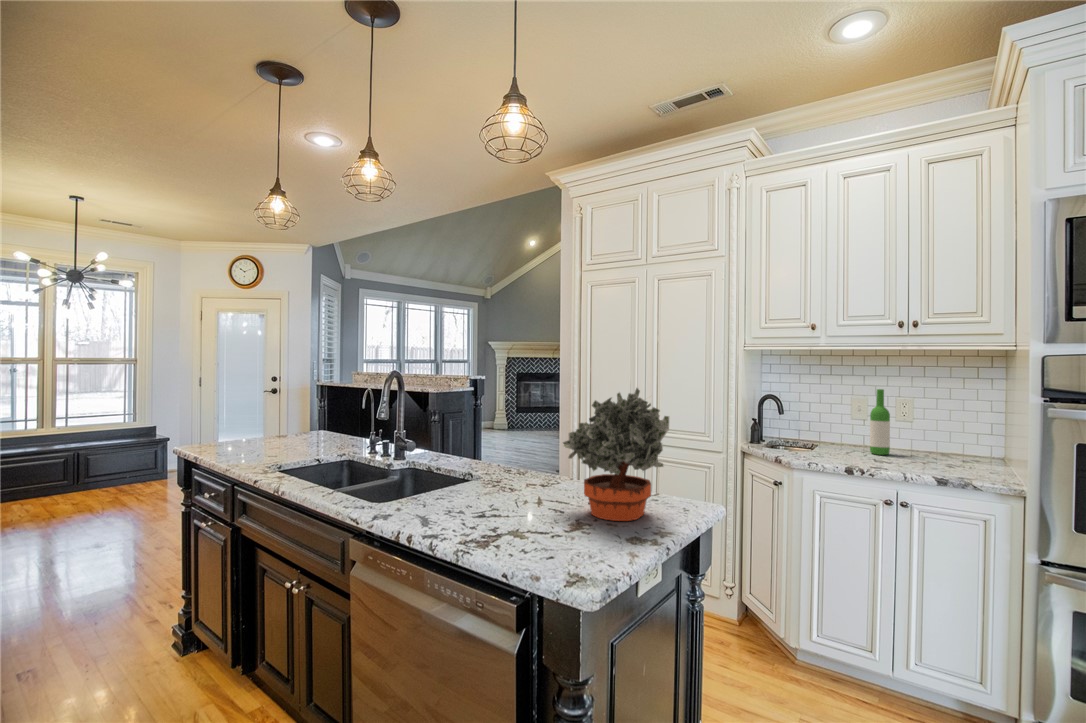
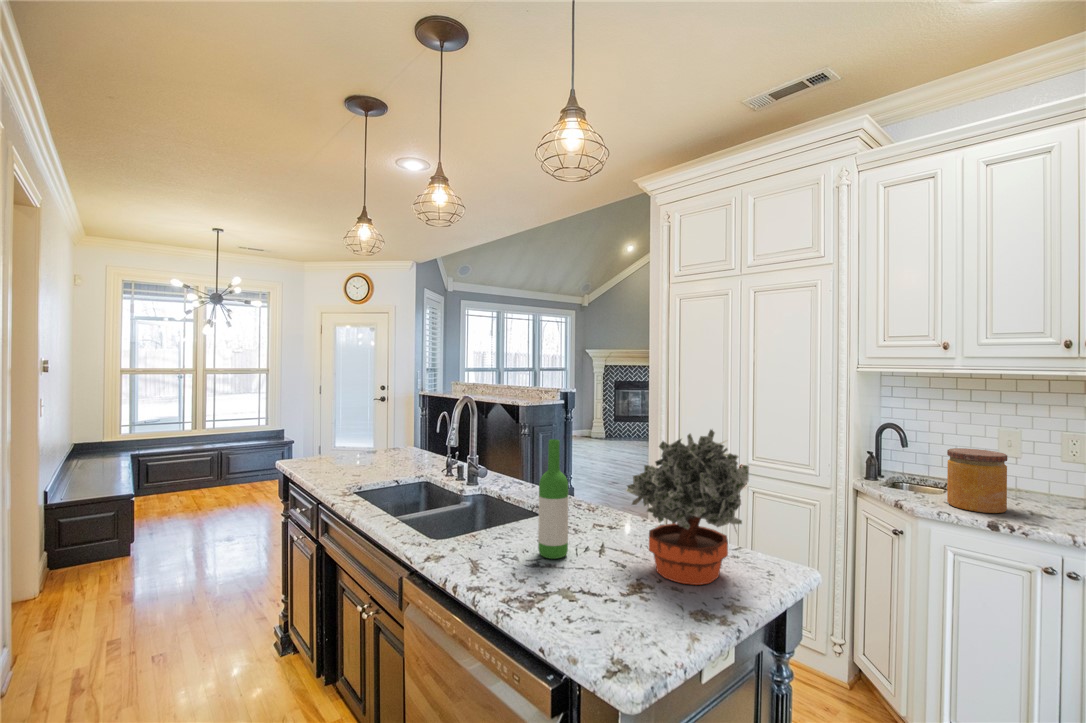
wine bottle: present [870,389,890,455] -> present [538,439,568,559]
jar: none [816,412,860,463] -> present [947,448,1007,513]

